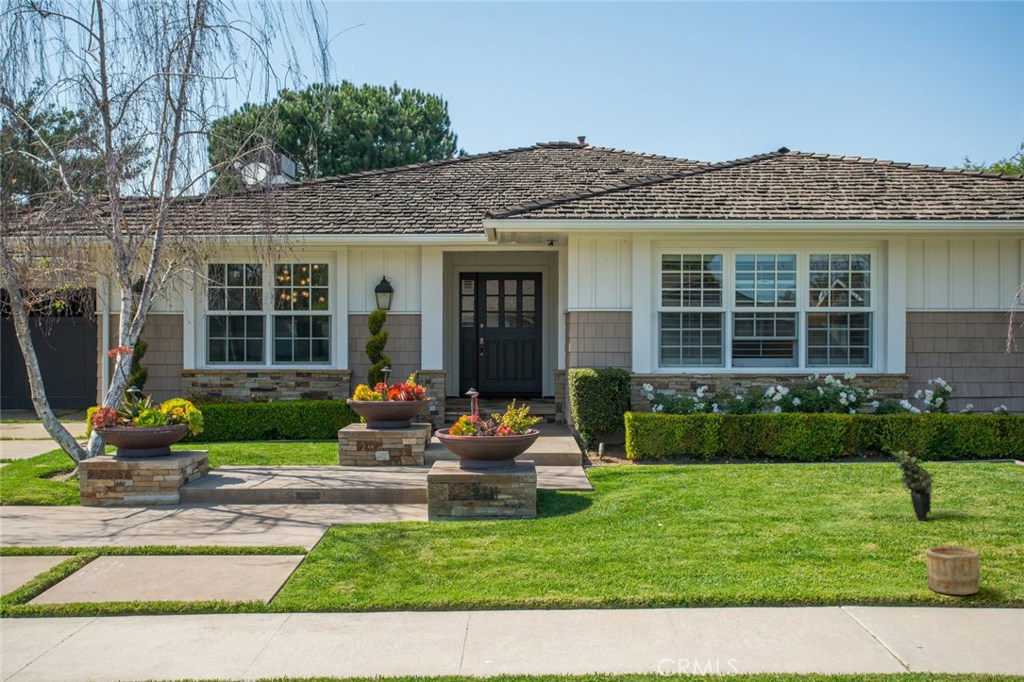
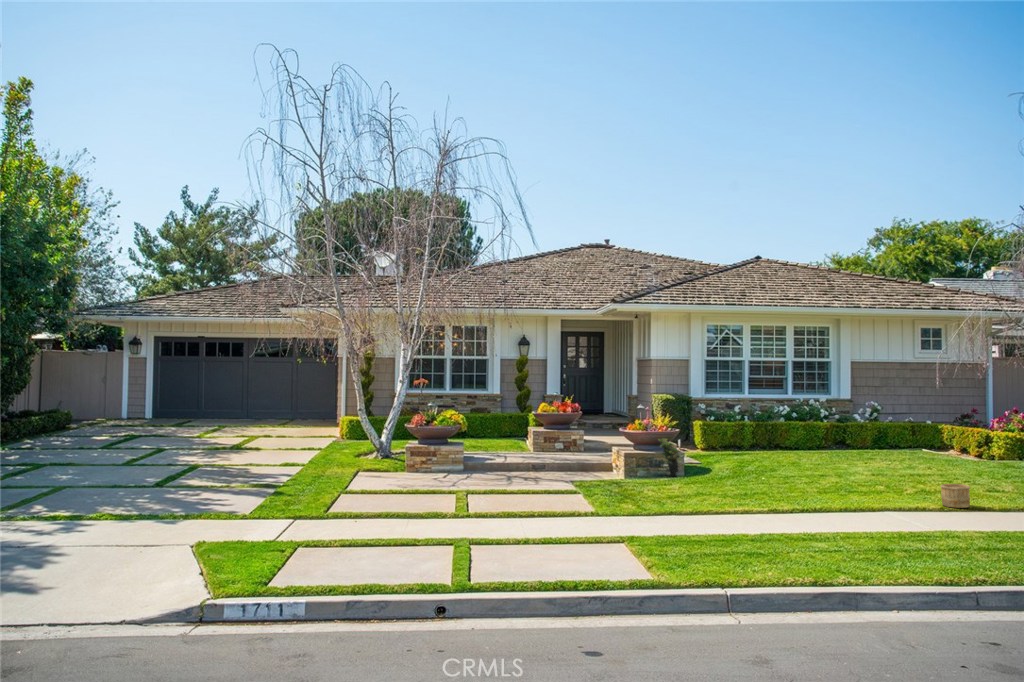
potted plant: present [892,451,934,520] -> present [659,439,680,477]

